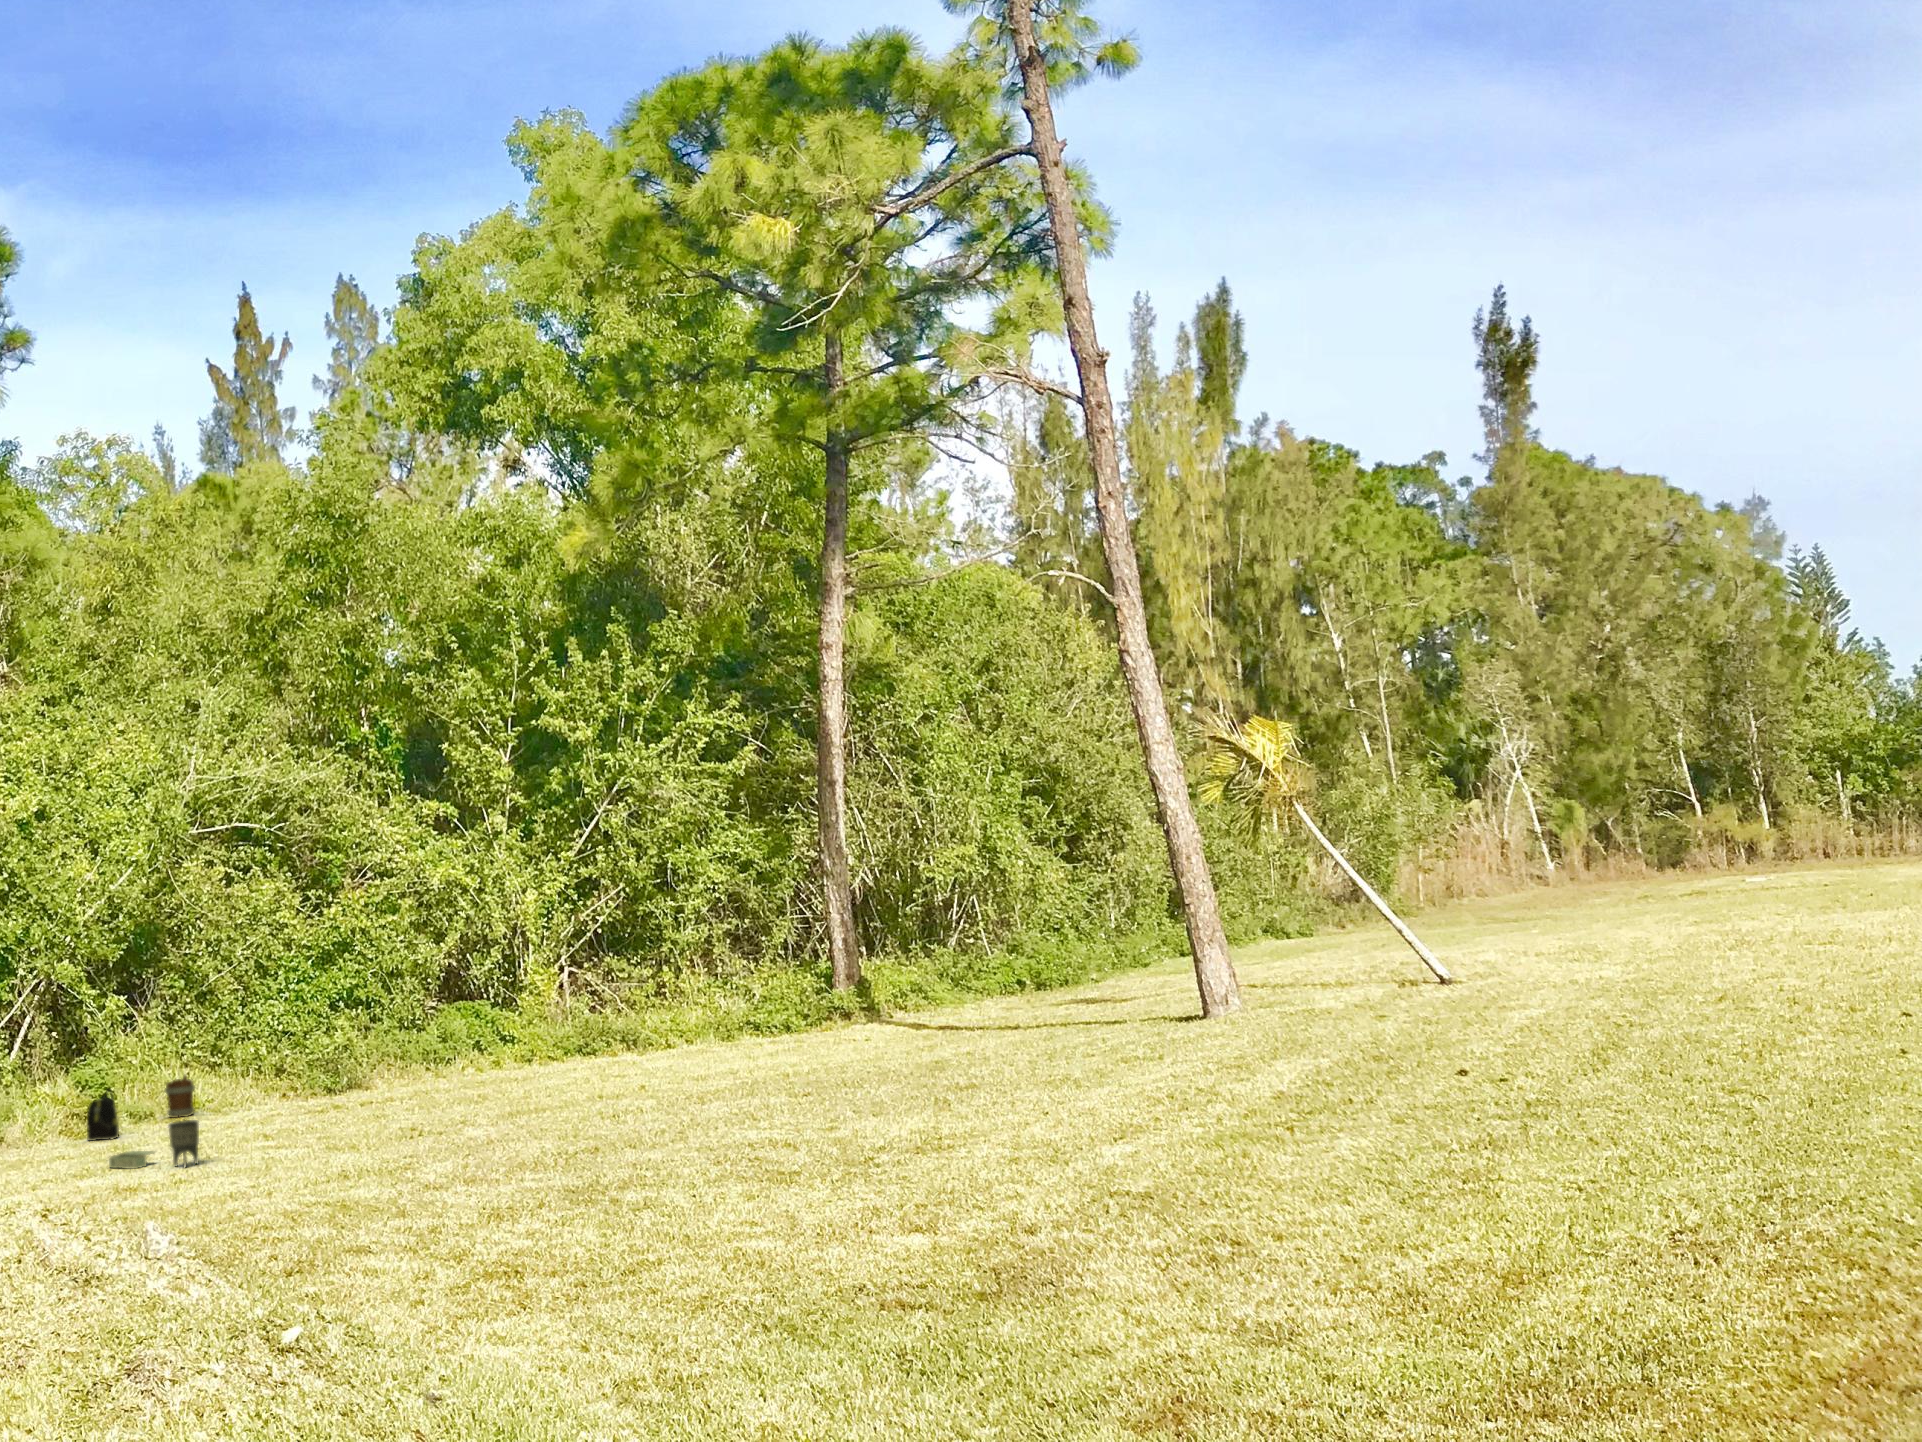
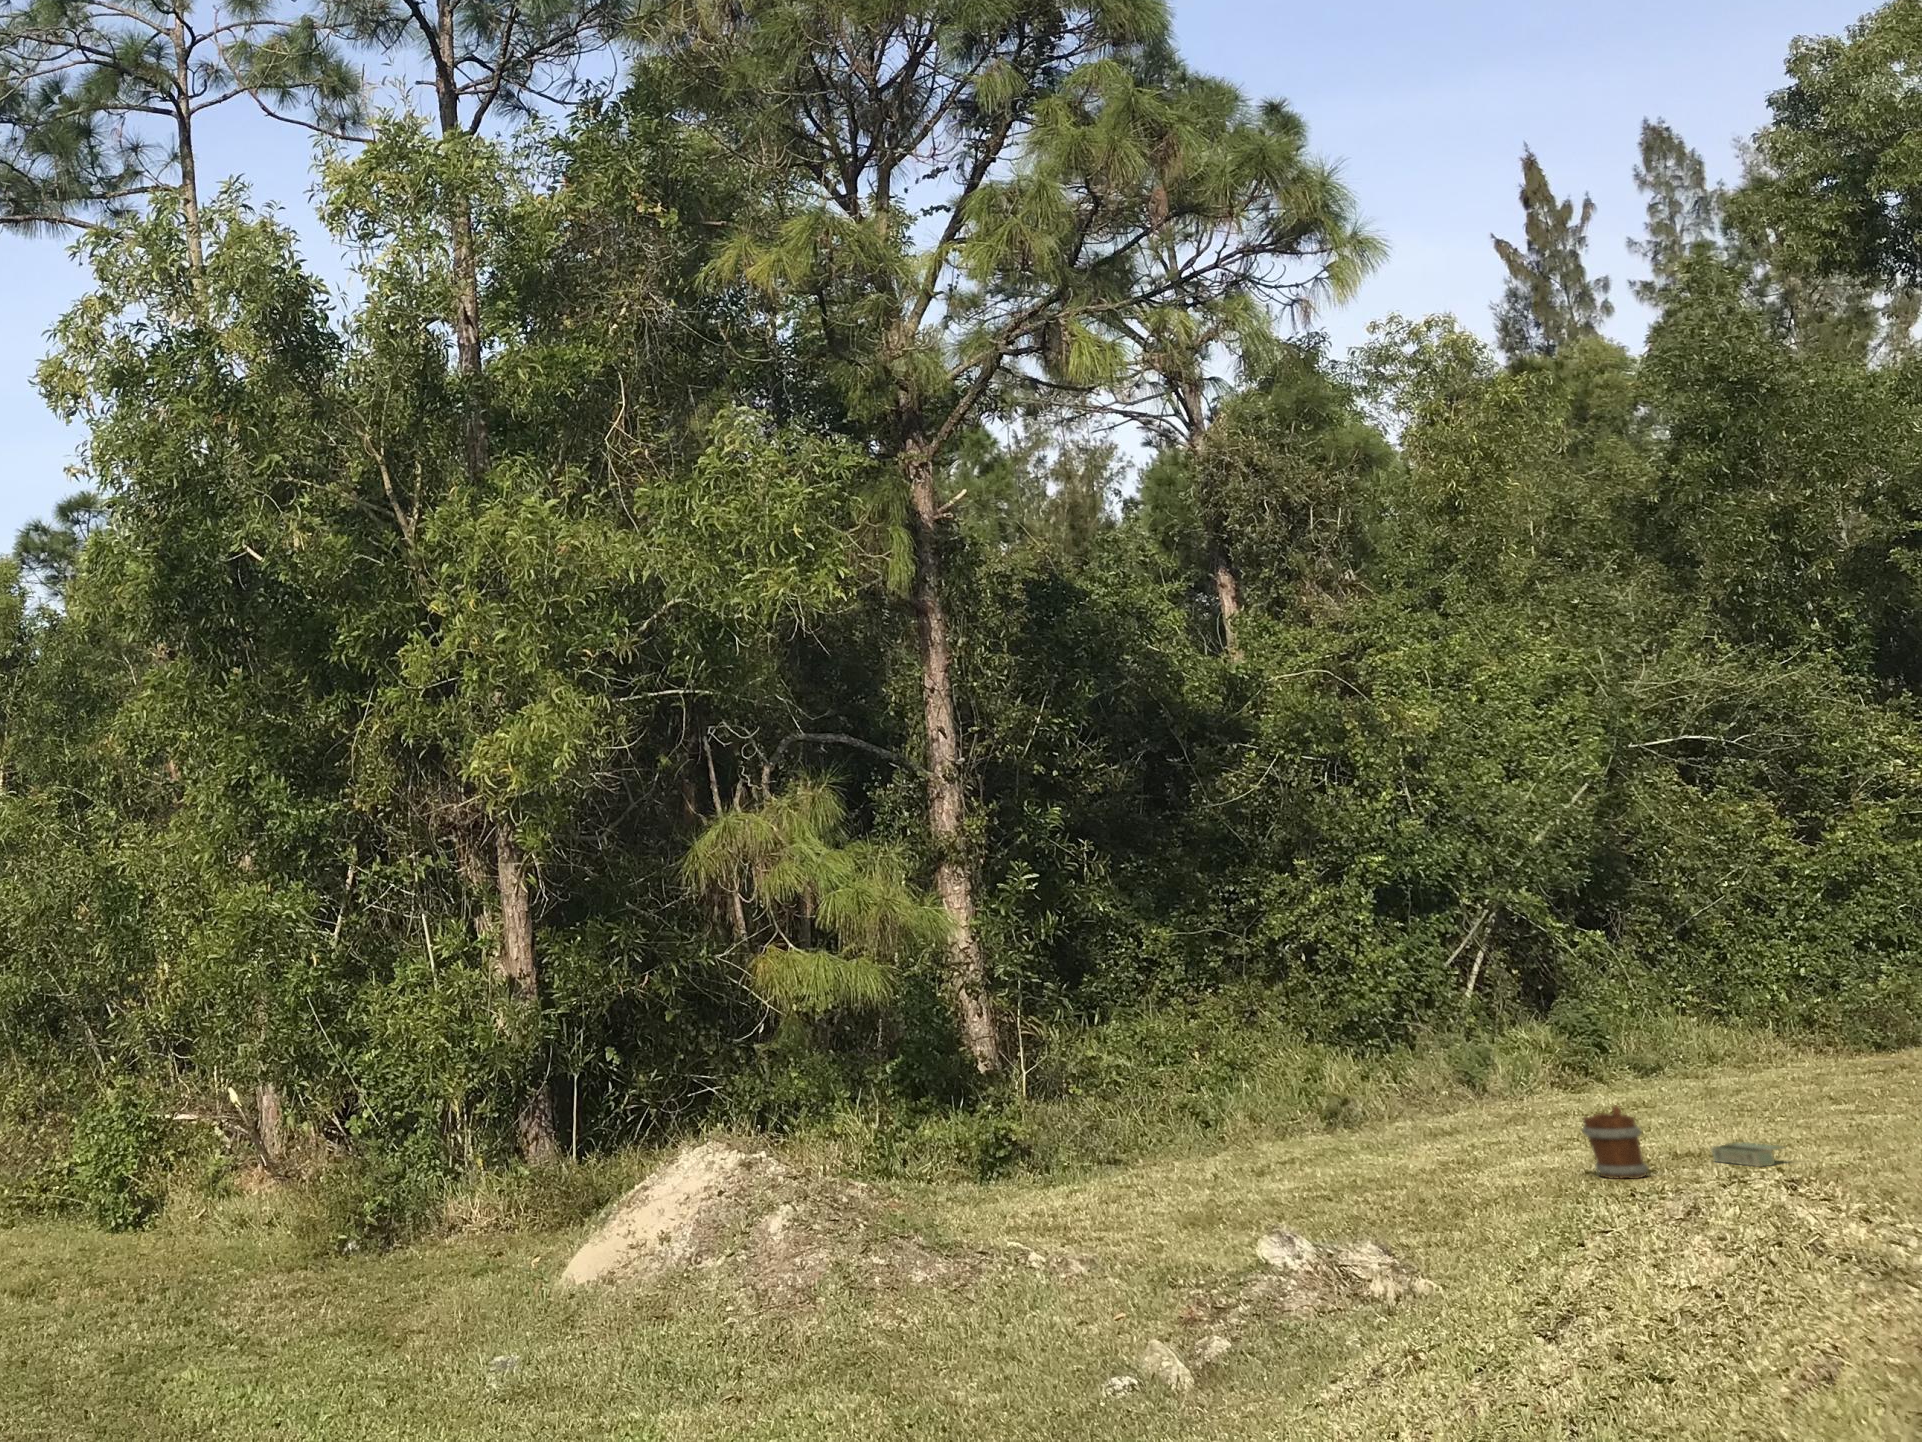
bucket: present [165,1075,195,1118] -> present [1582,1106,1649,1179]
backpack: present [87,1089,119,1141] -> none [1633,1056,1689,1121]
planter: present [169,1120,199,1167] -> none [1803,1110,1866,1174]

